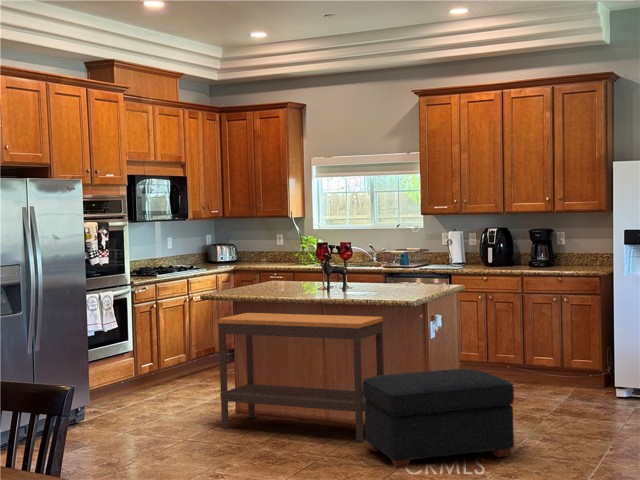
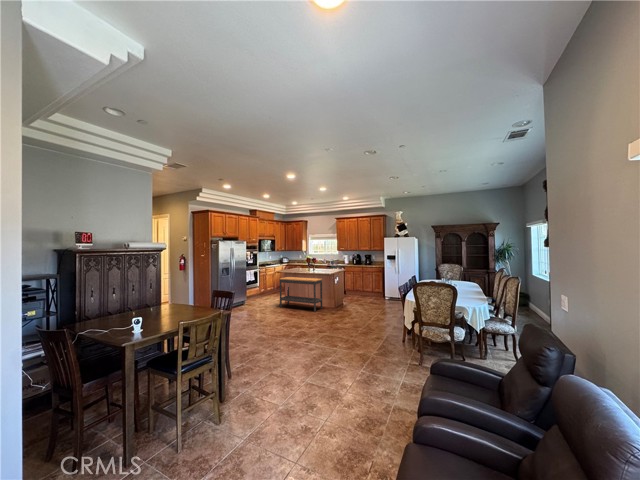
ottoman: present [362,369,514,468] -> none [315,293,354,319]

